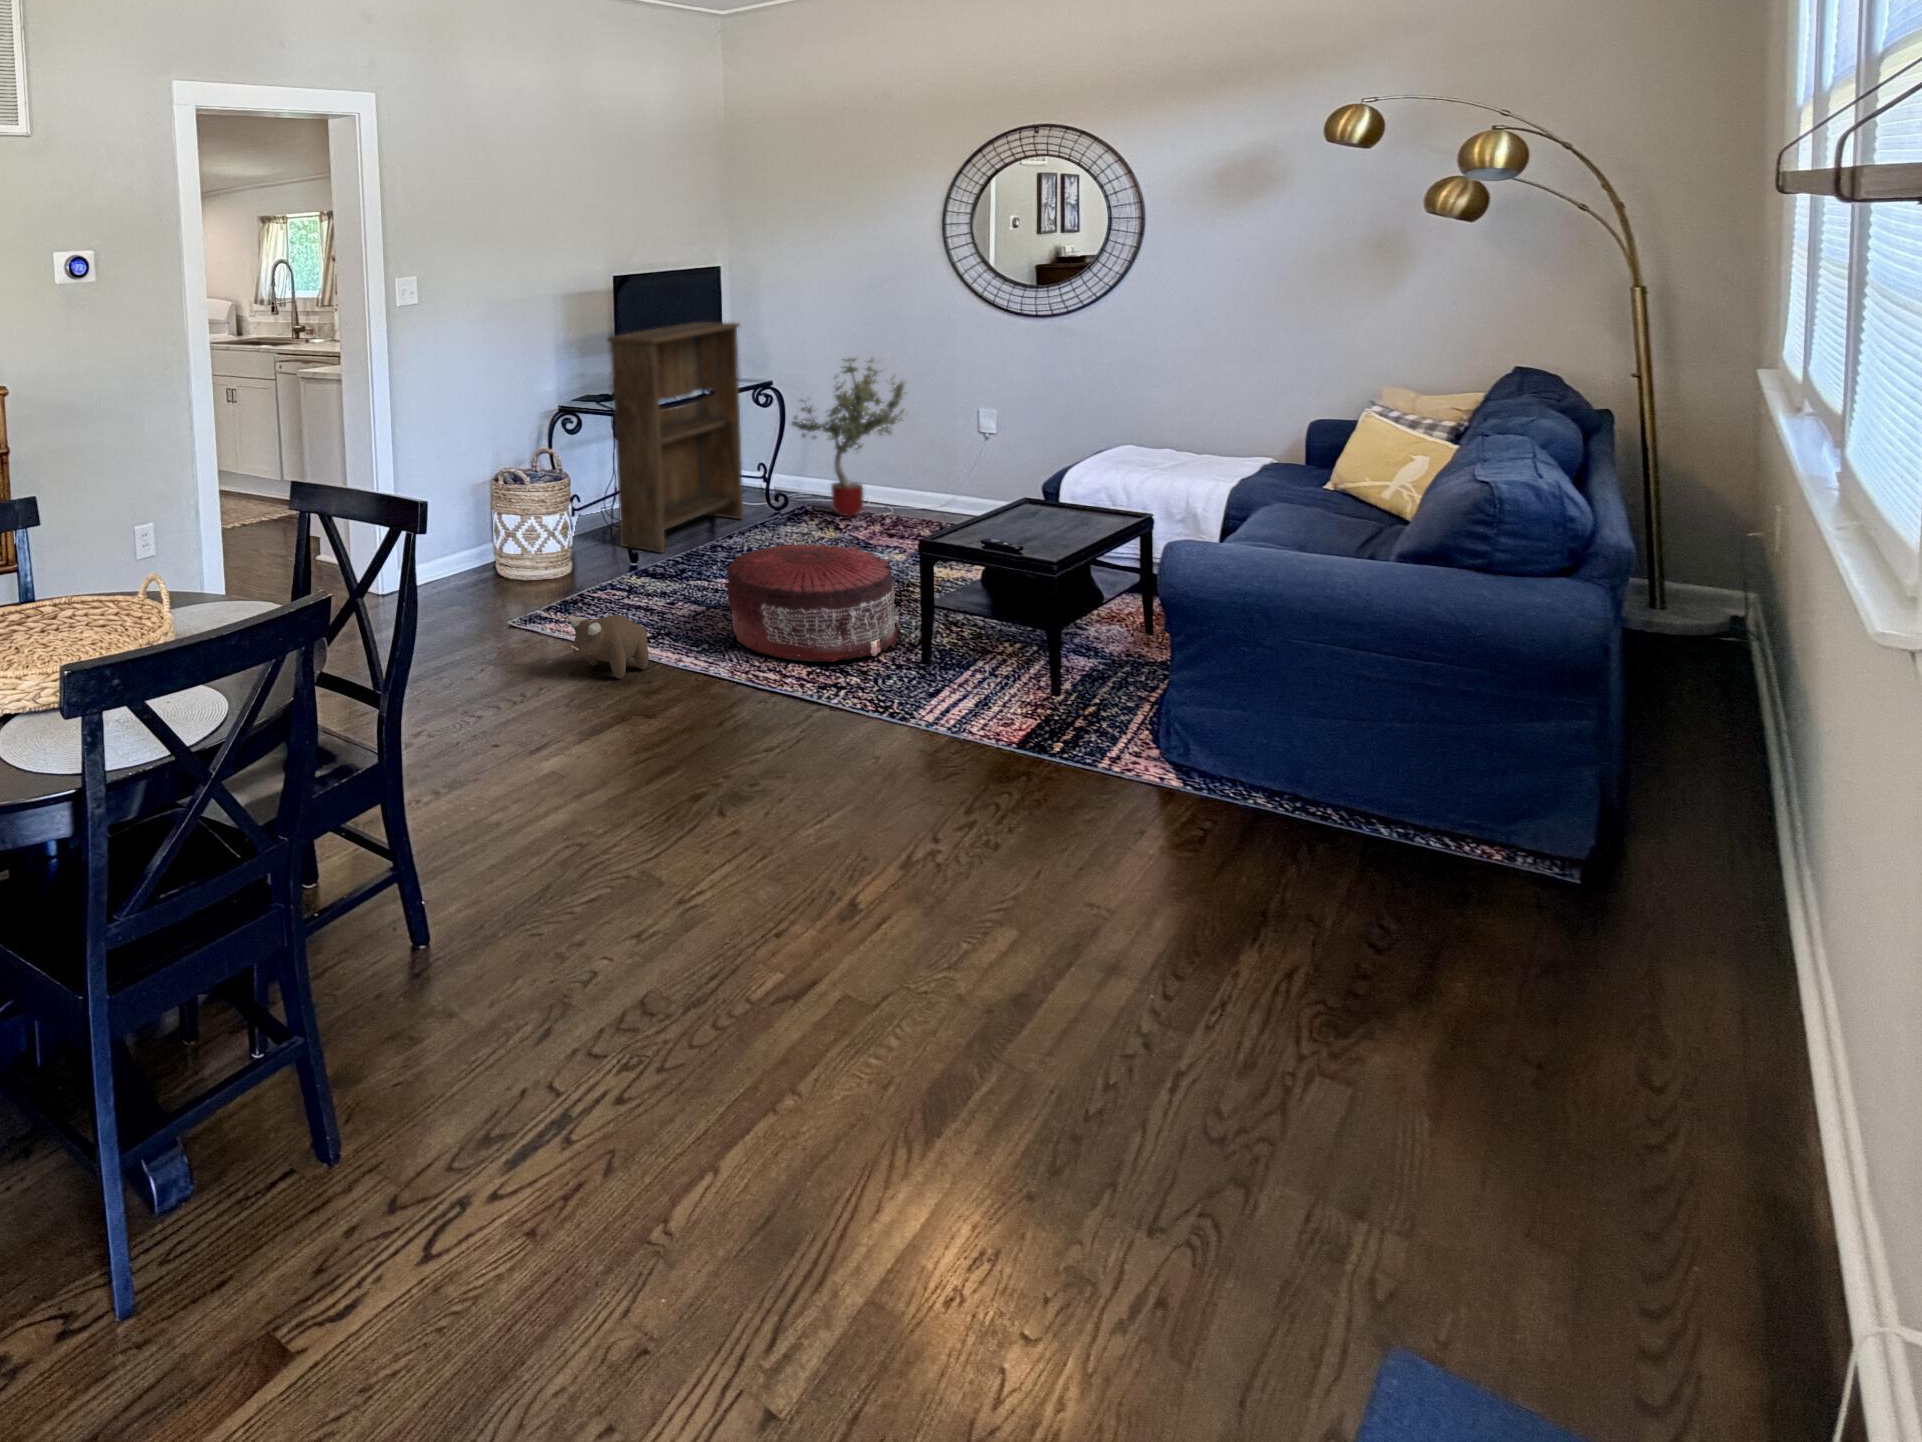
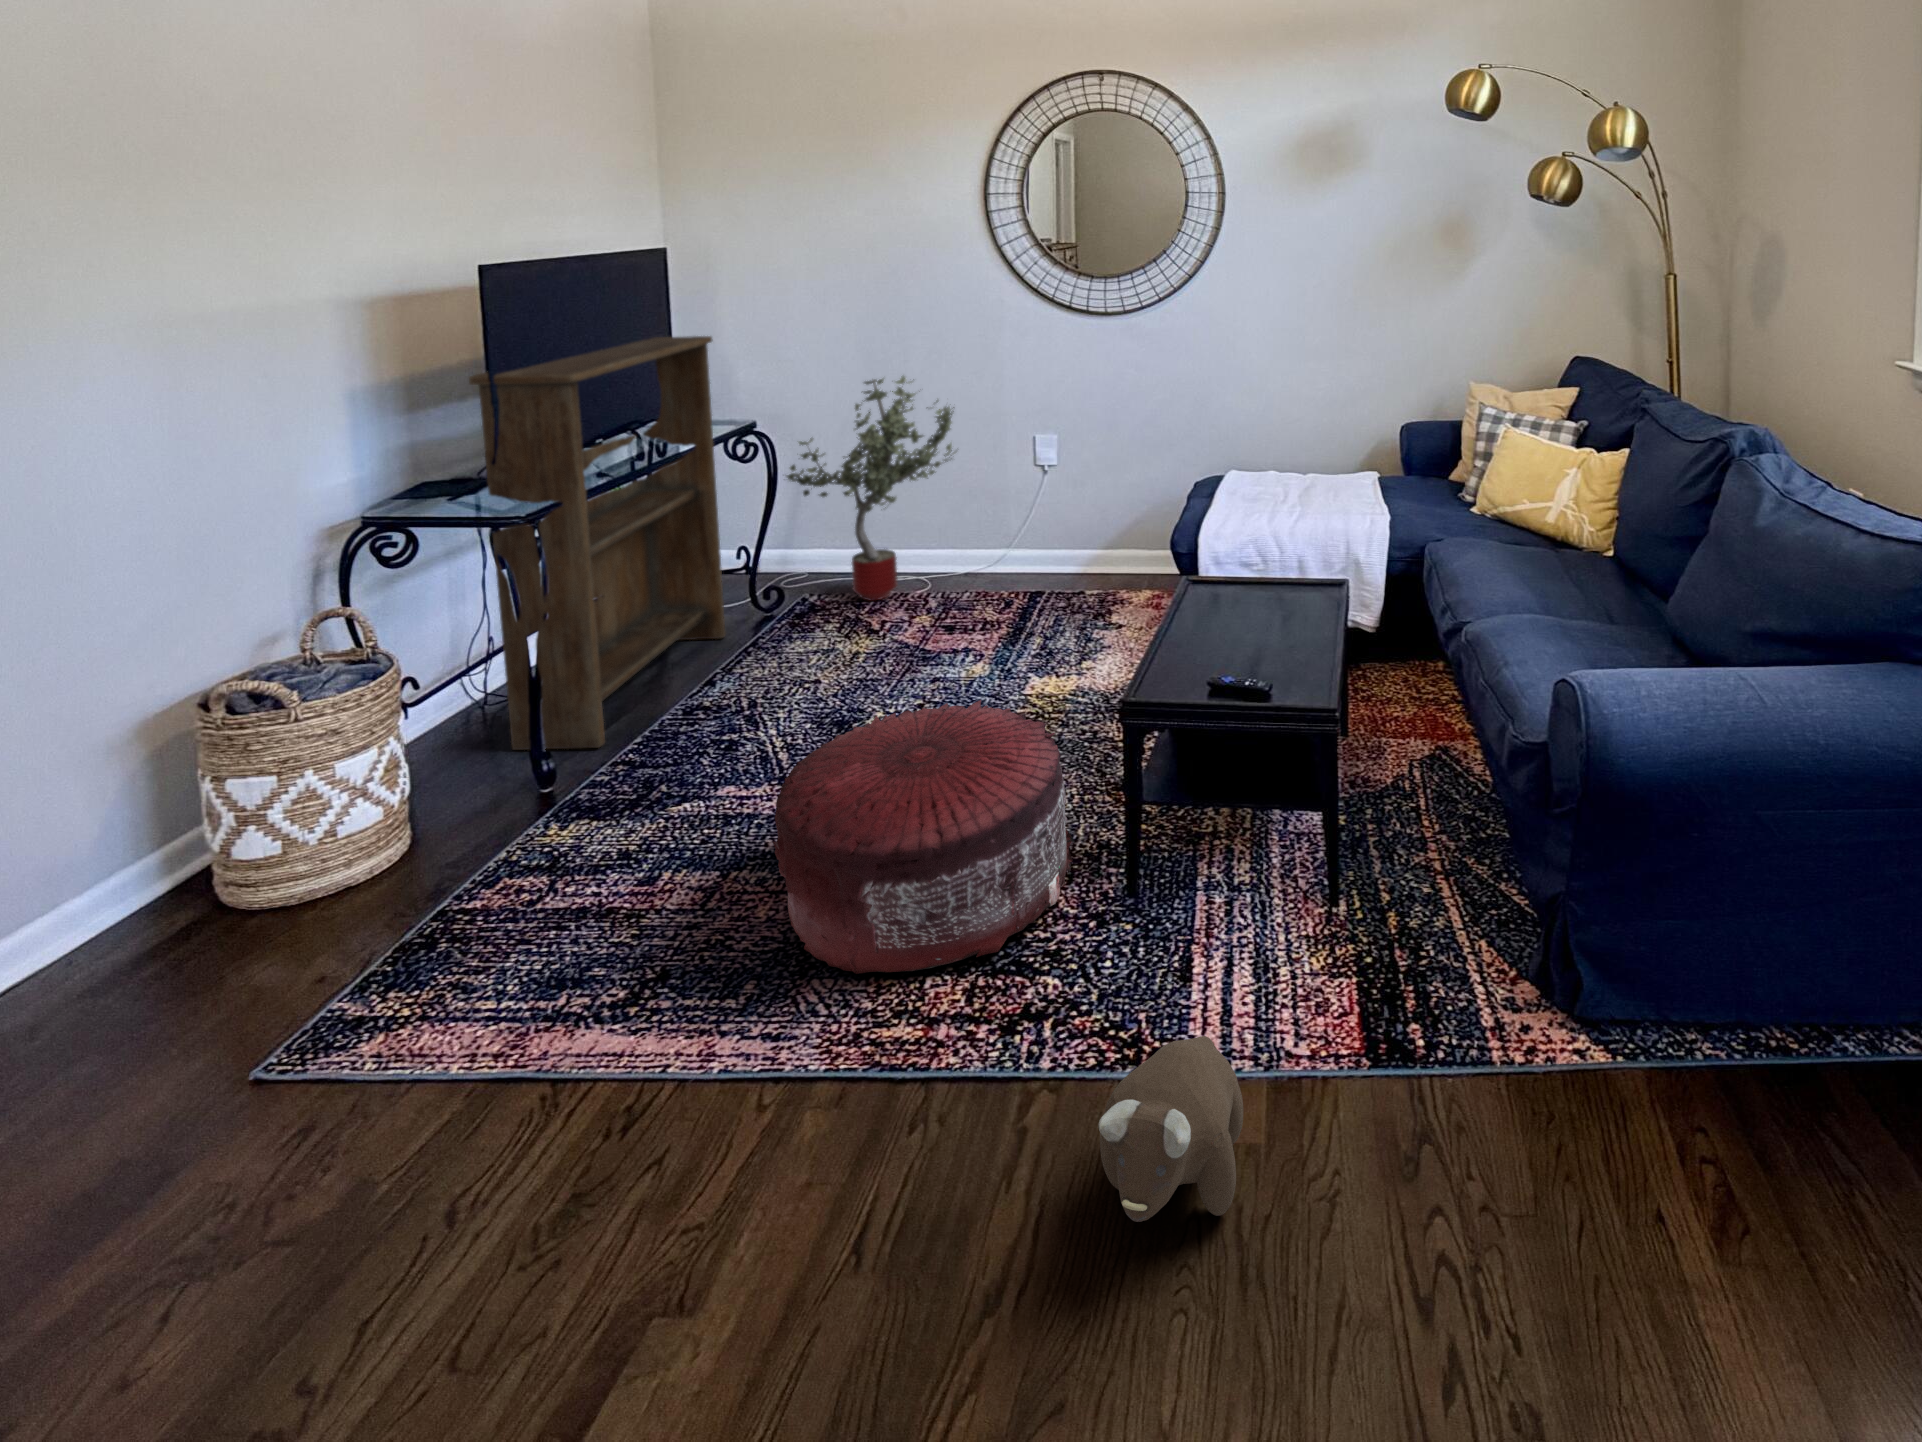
plush toy: present [568,615,649,679] -> present [1099,1036,1243,1222]

